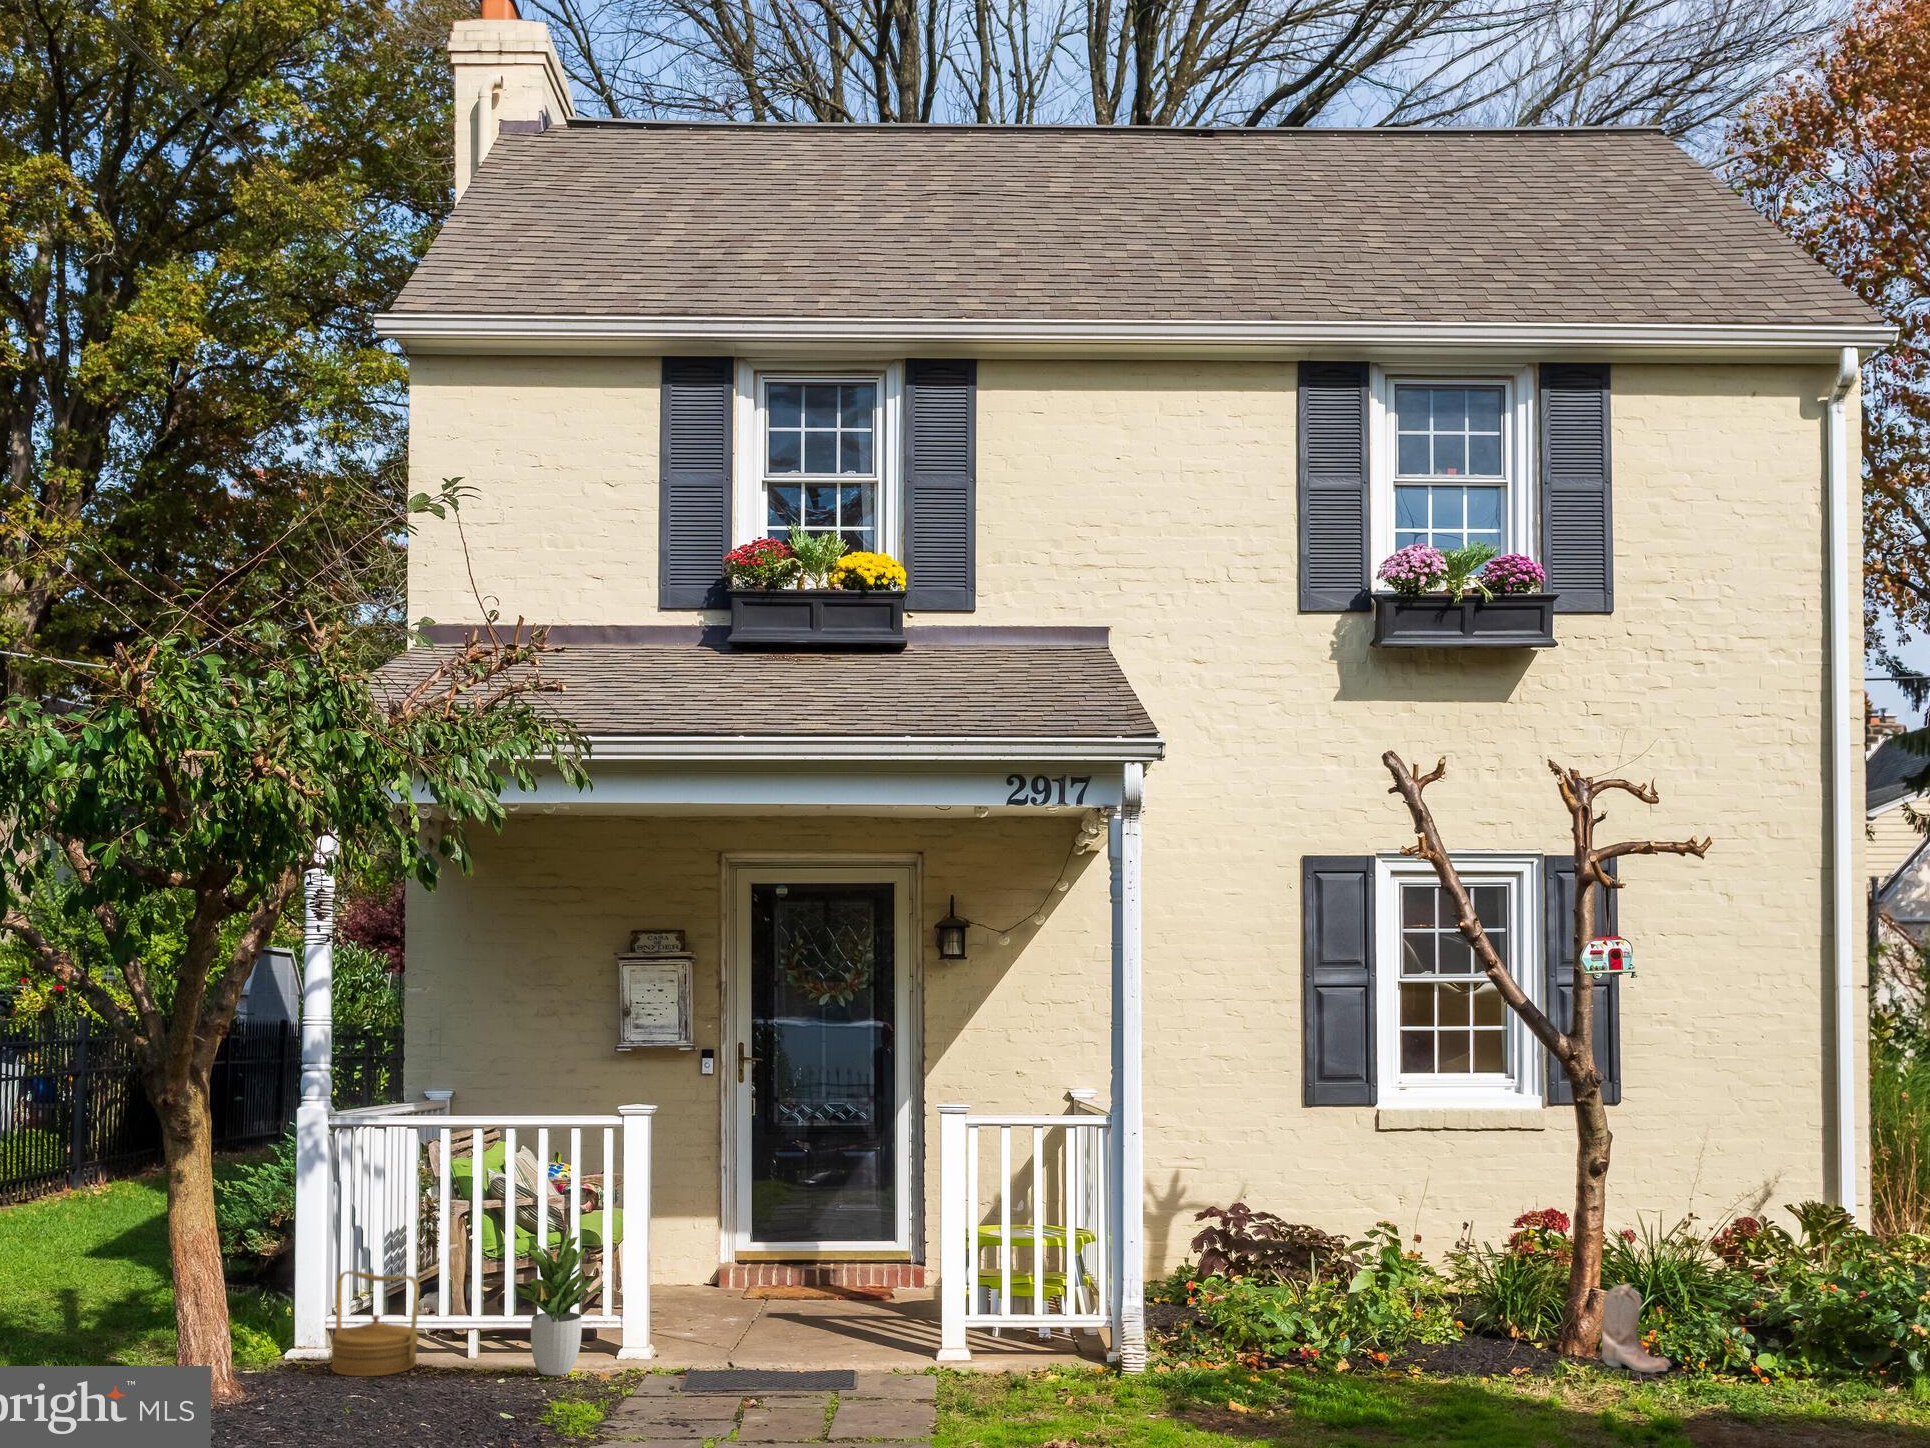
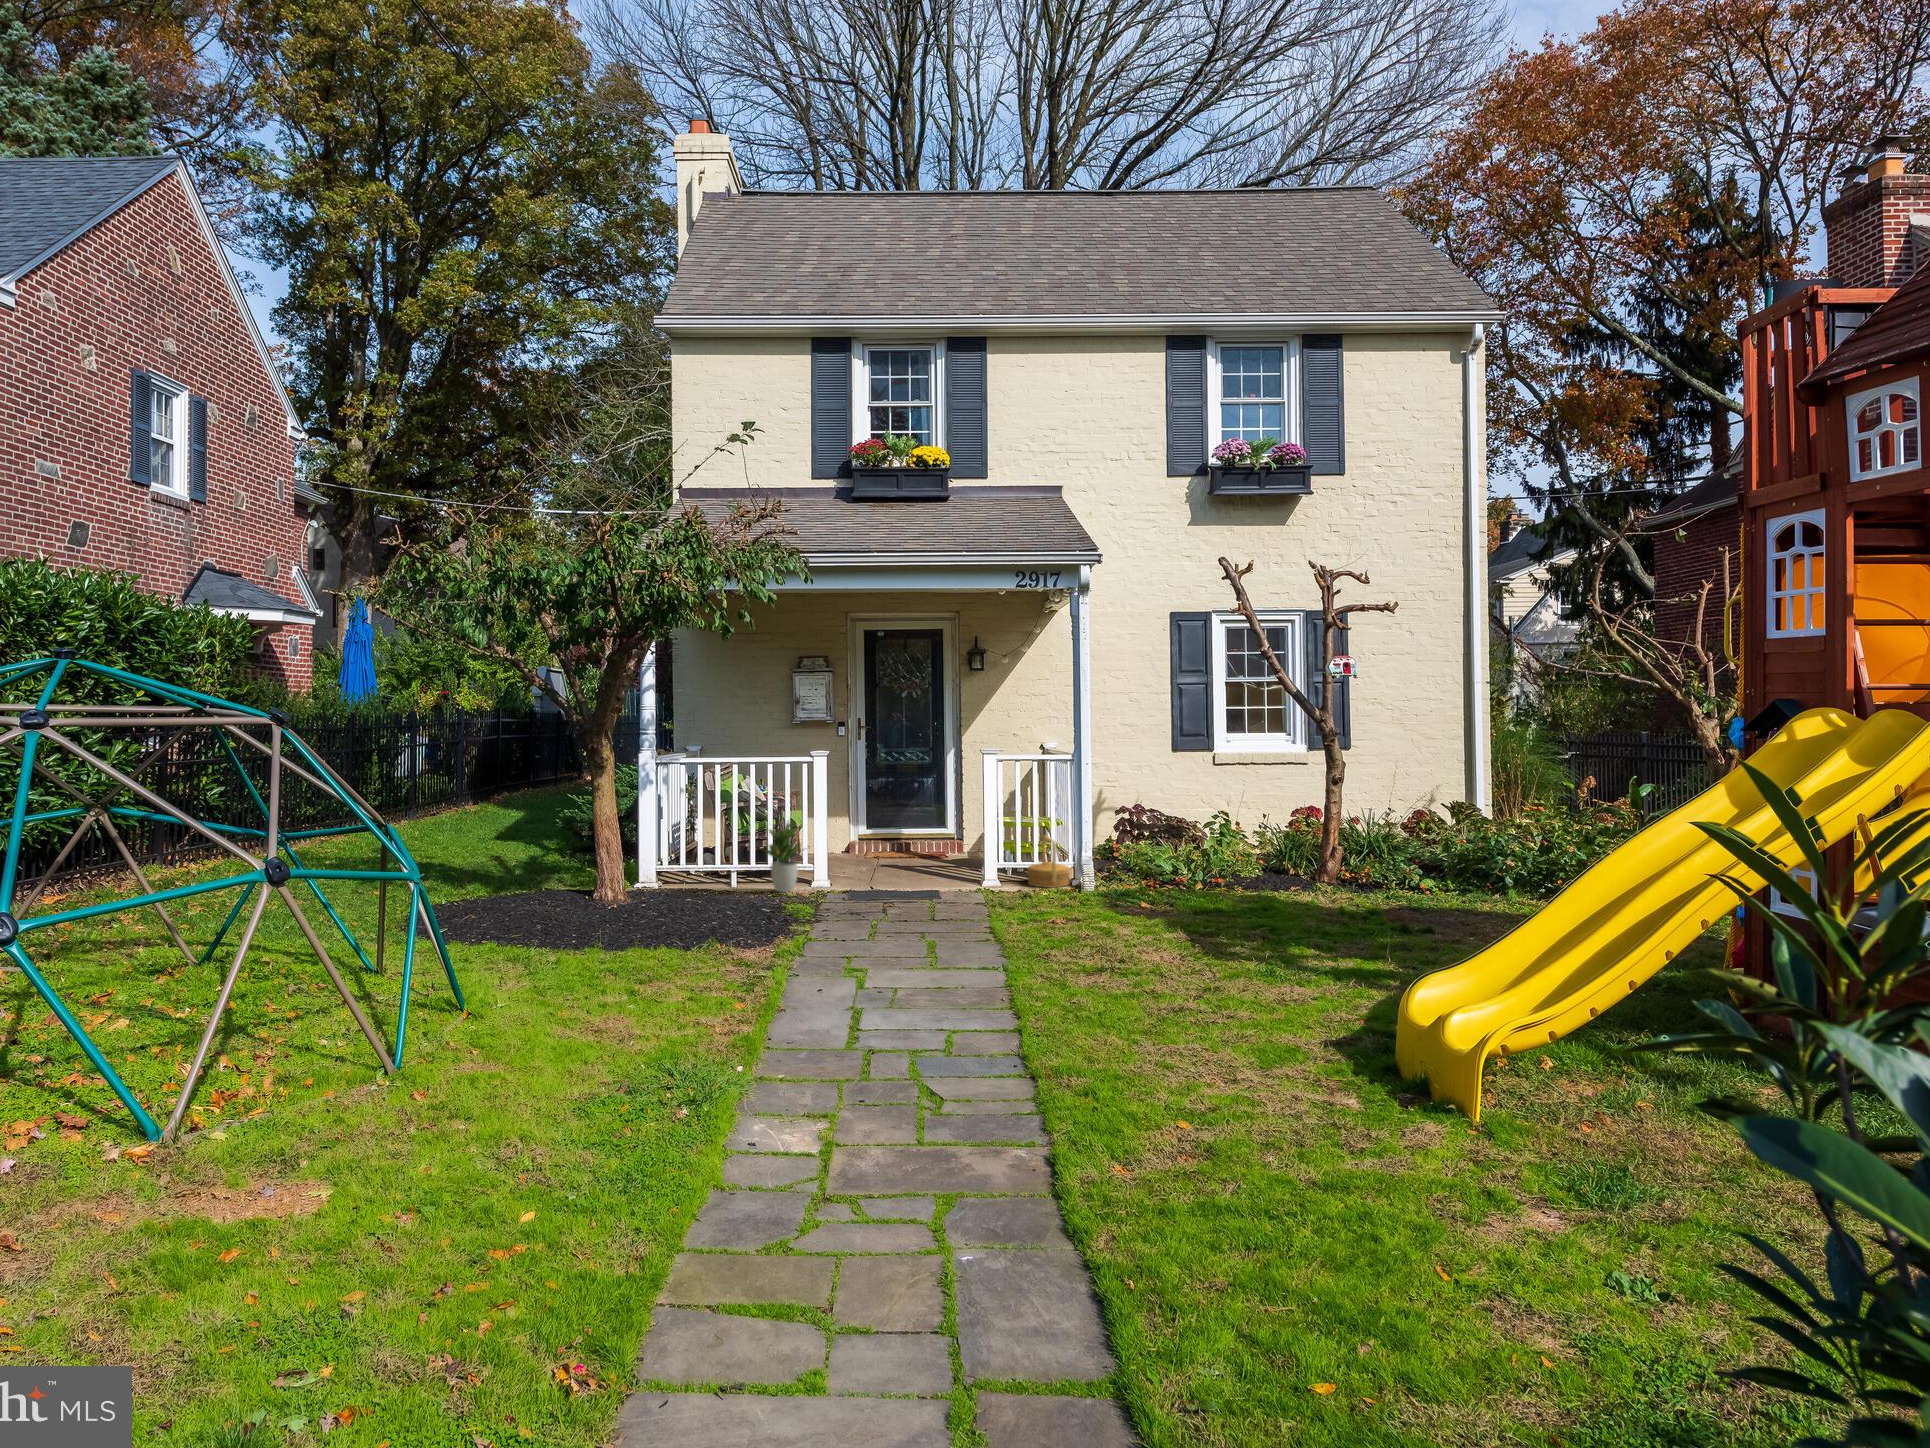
woven basket: present [331,1271,420,1377] -> present [1027,835,1070,888]
boots: present [1602,1284,1671,1373] -> none [1336,841,1373,886]

